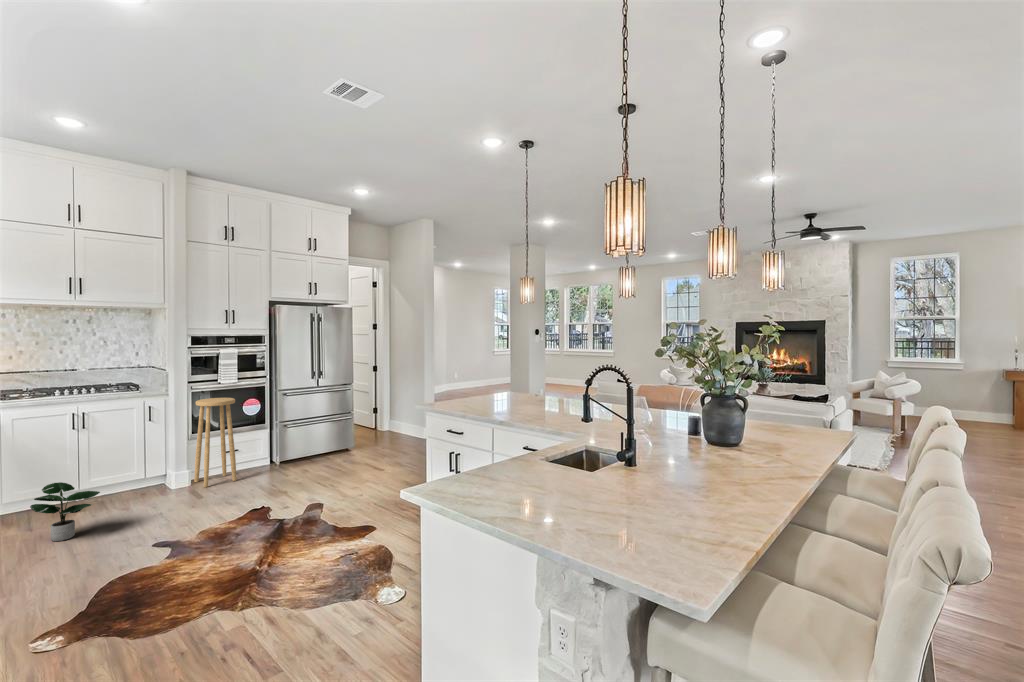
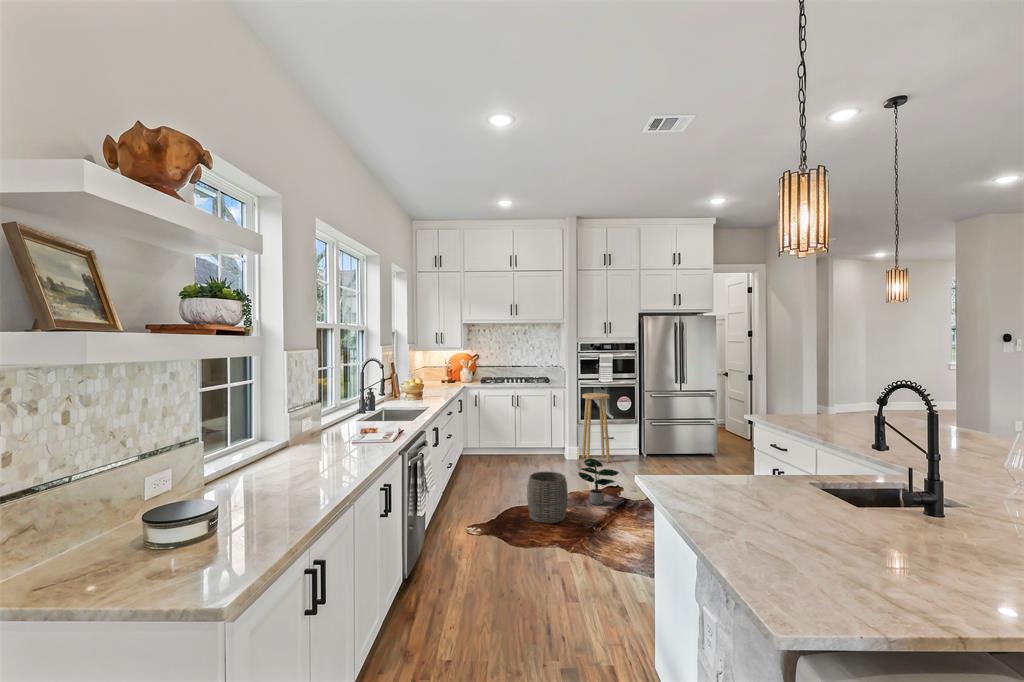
potted plant: present [30,482,100,541] -> present [578,458,619,505]
woven basket: none [144,510,213,588] -> present [527,472,568,523]

